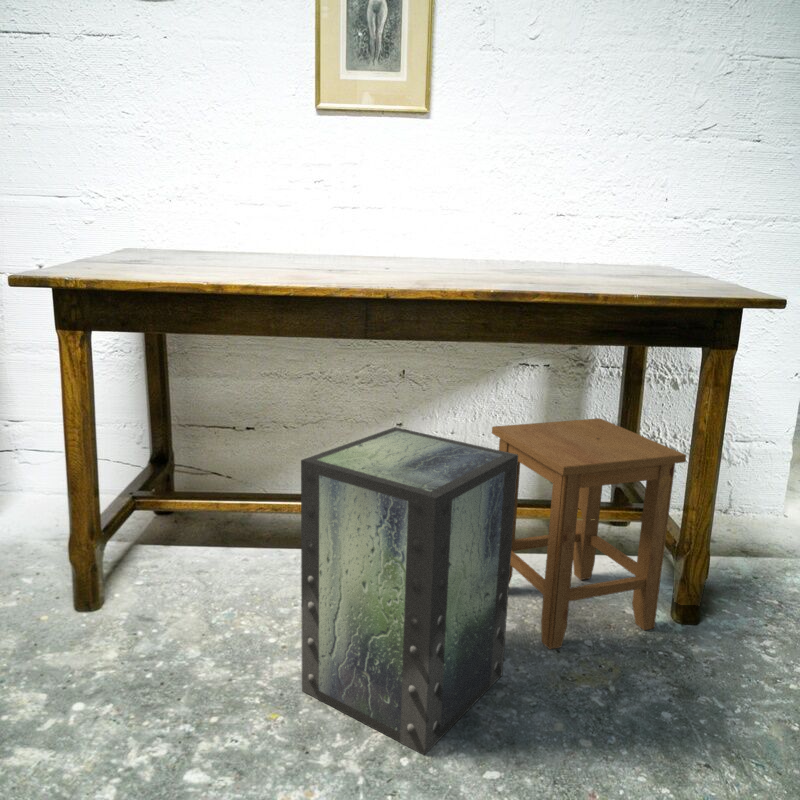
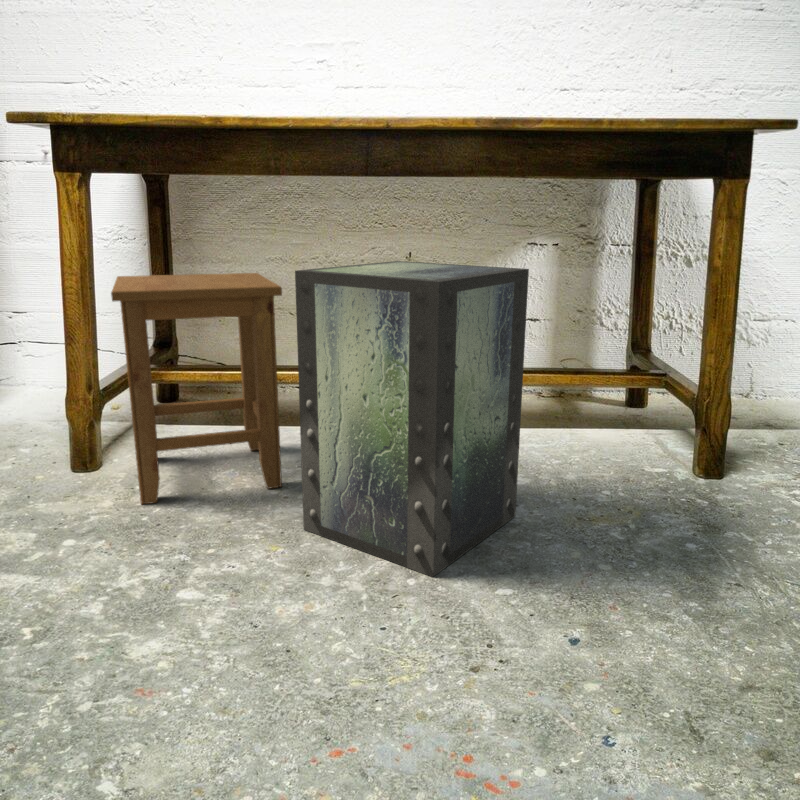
stool: present [492,418,686,649] -> present [111,273,282,504]

